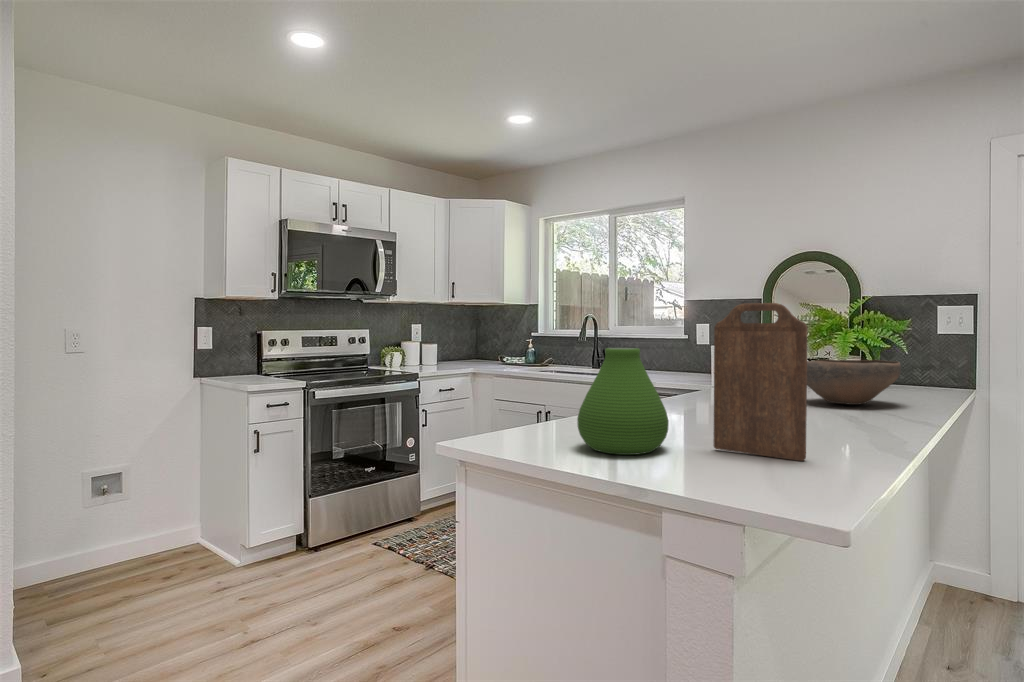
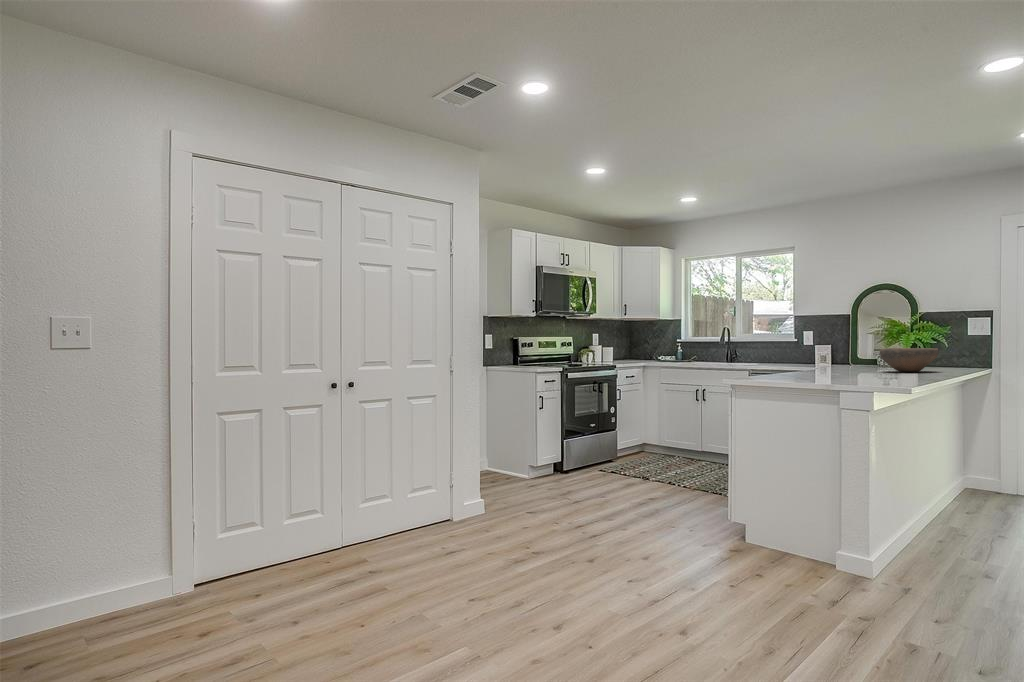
cutting board: present [714,303,808,461] -> none [846,317,889,382]
vase: present [577,348,669,455] -> none [783,337,827,382]

